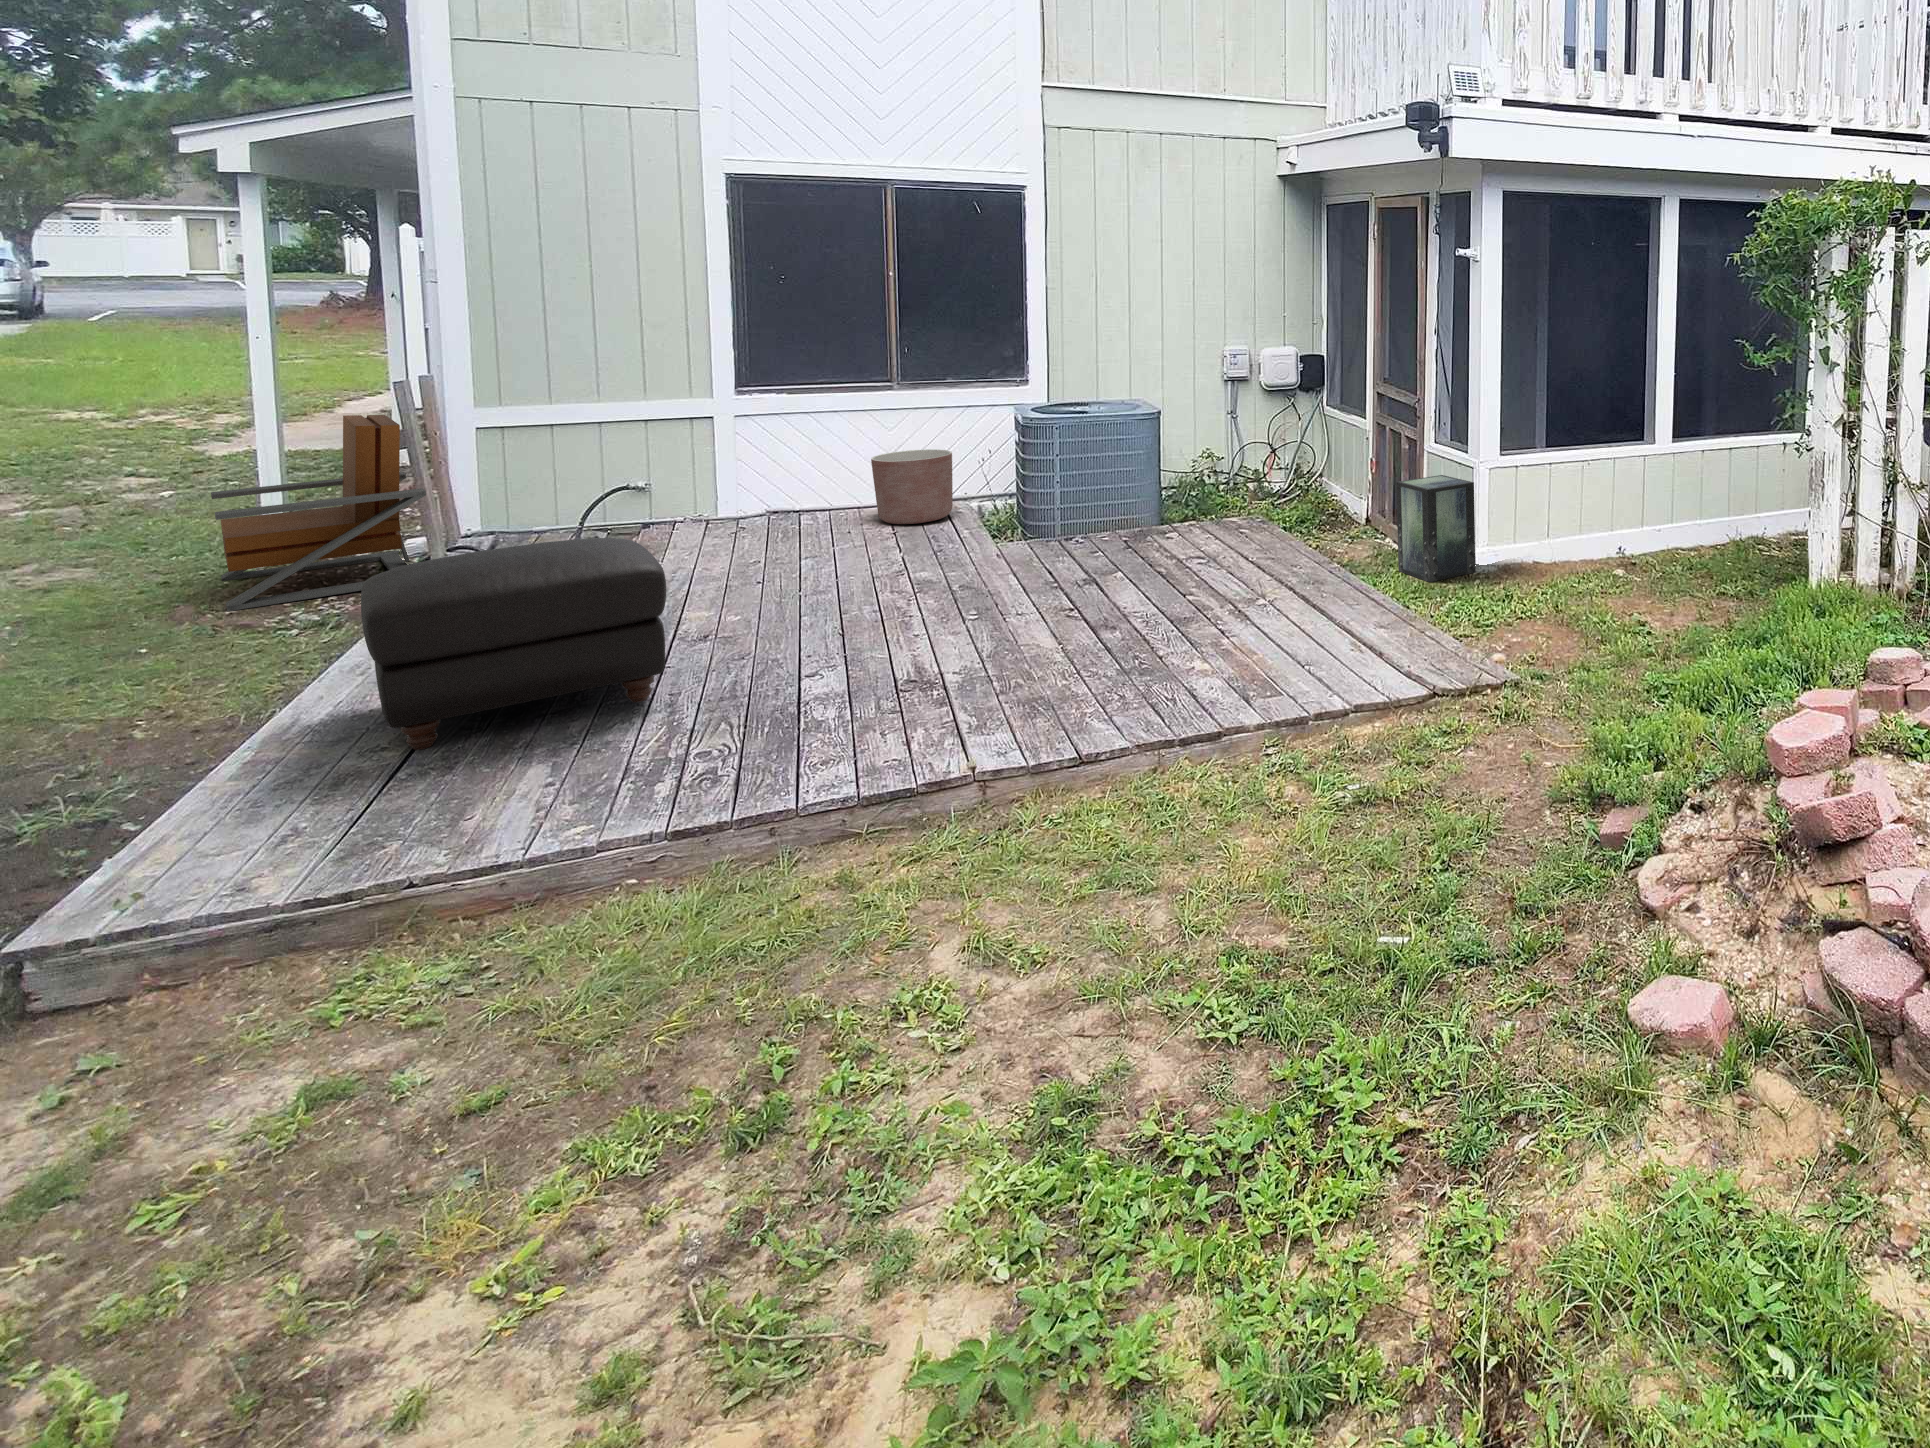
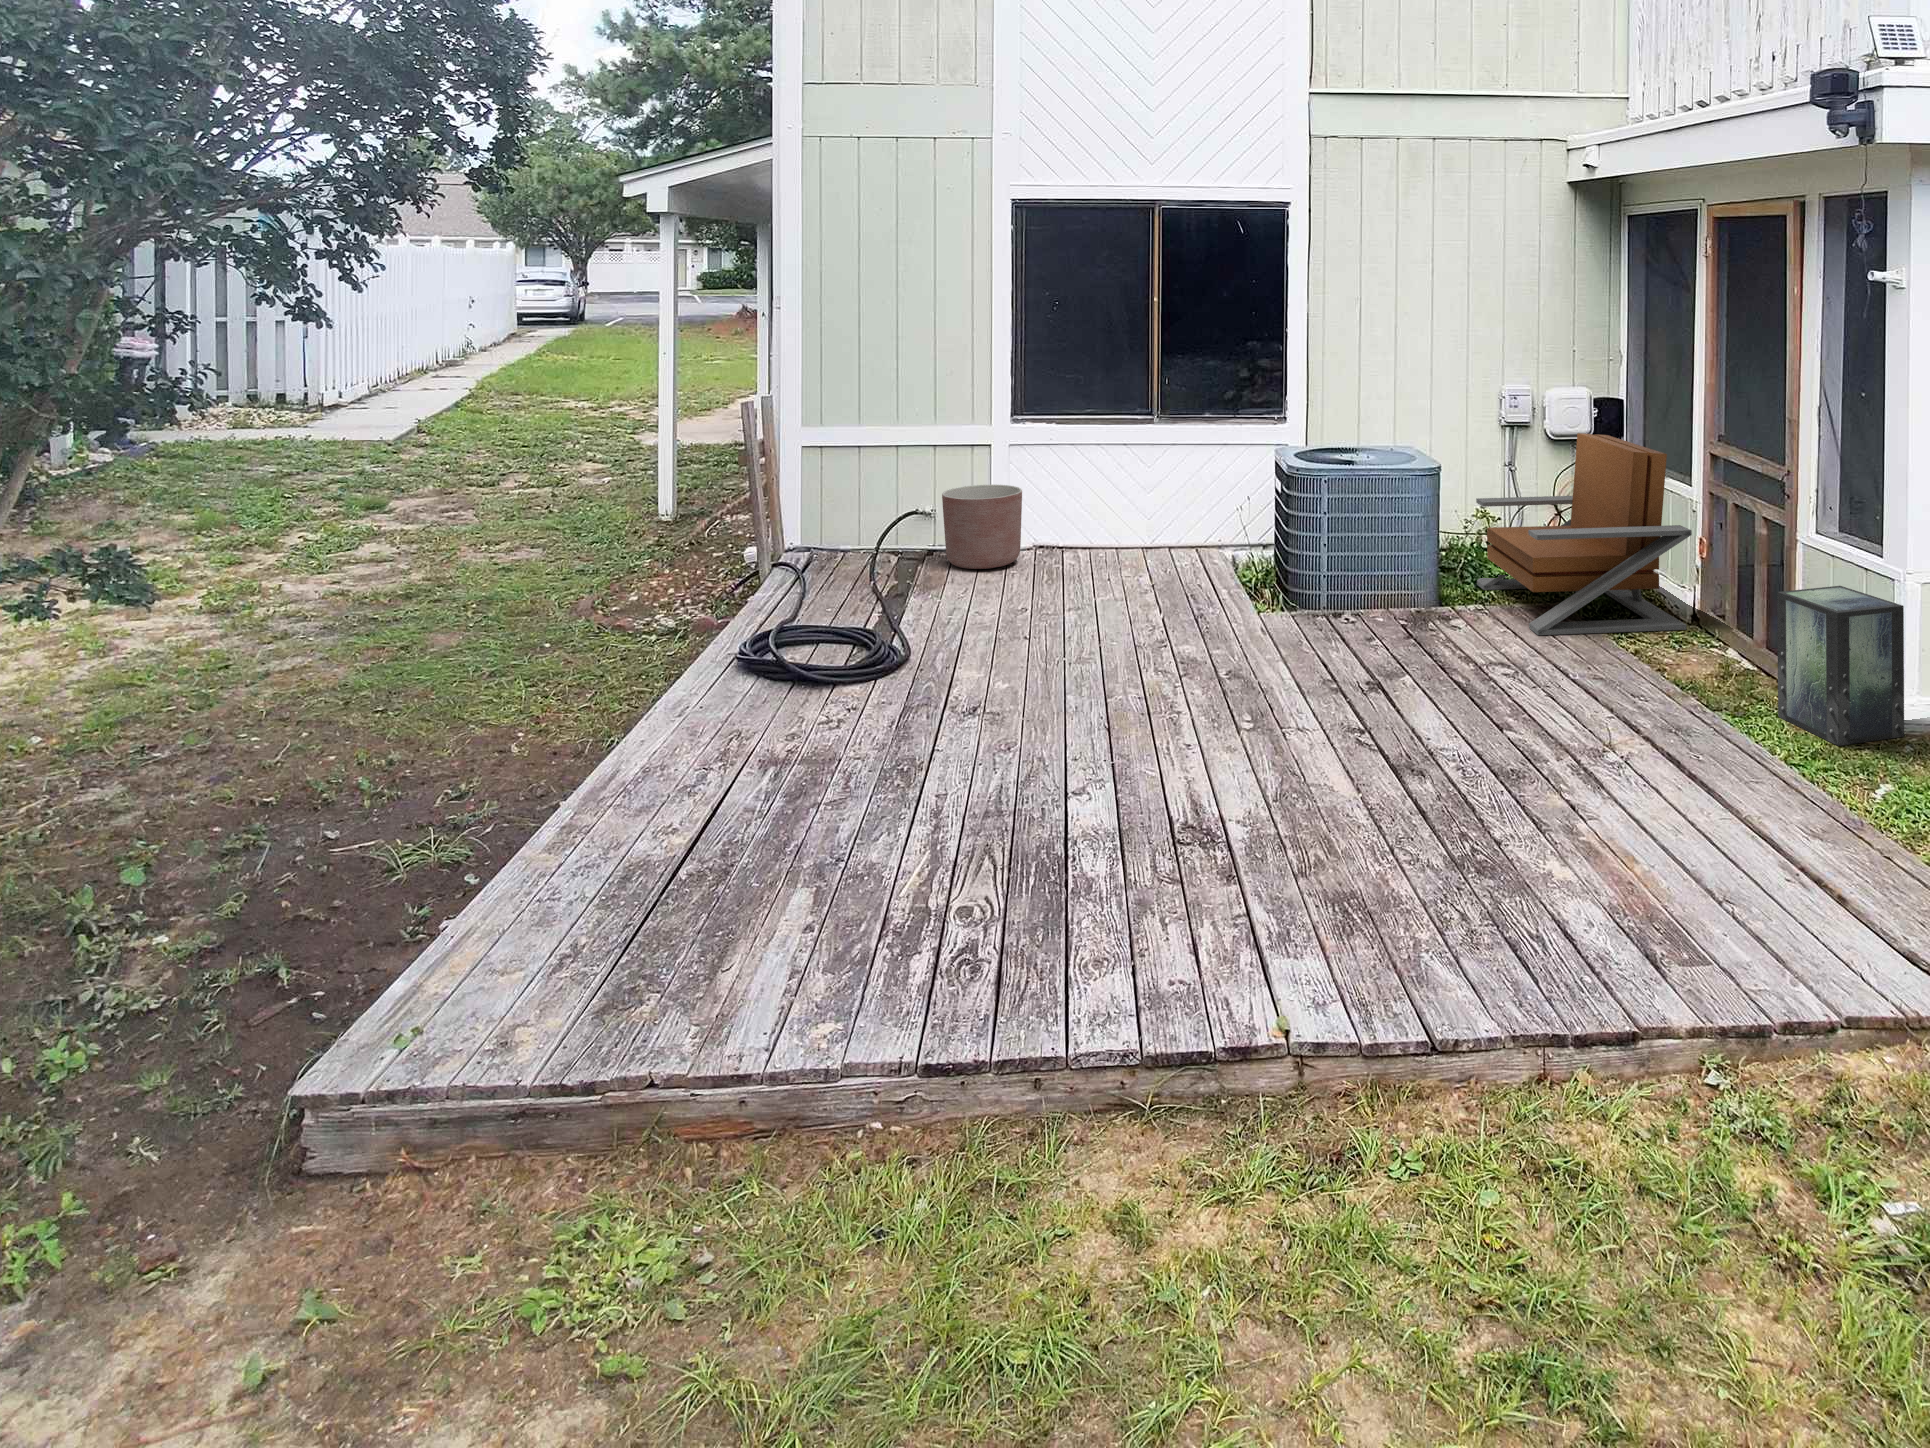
lounge chair: present [211,415,426,611] -> present [1476,433,1692,635]
planter: present [871,449,953,524] -> present [942,485,1022,569]
ottoman: present [361,538,666,750] -> none [665,599,942,841]

